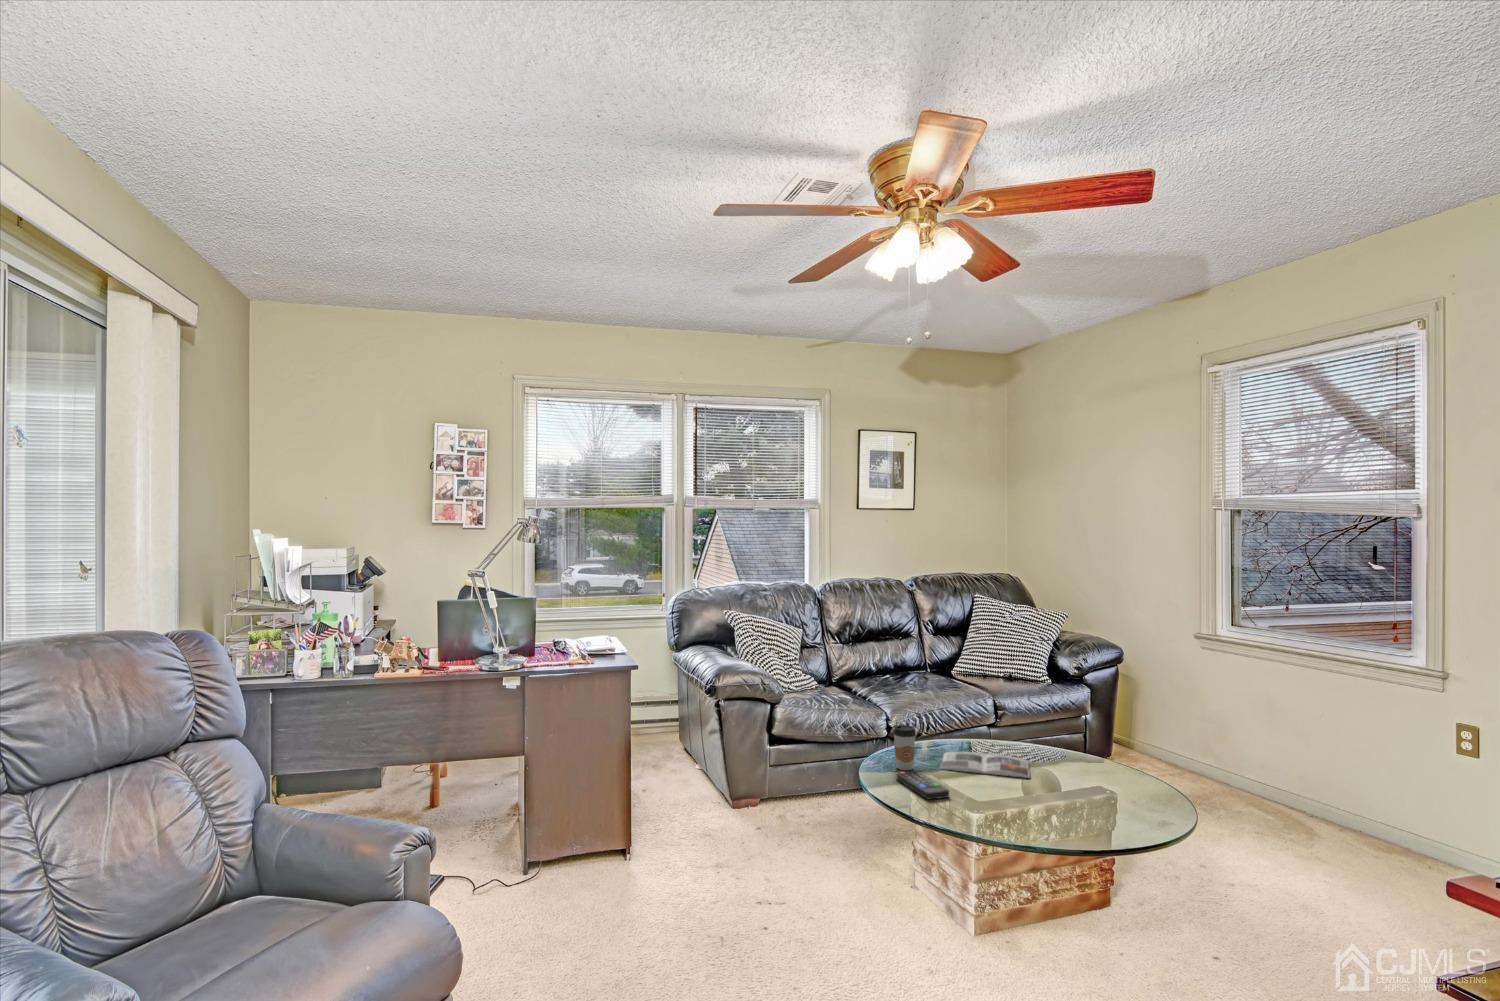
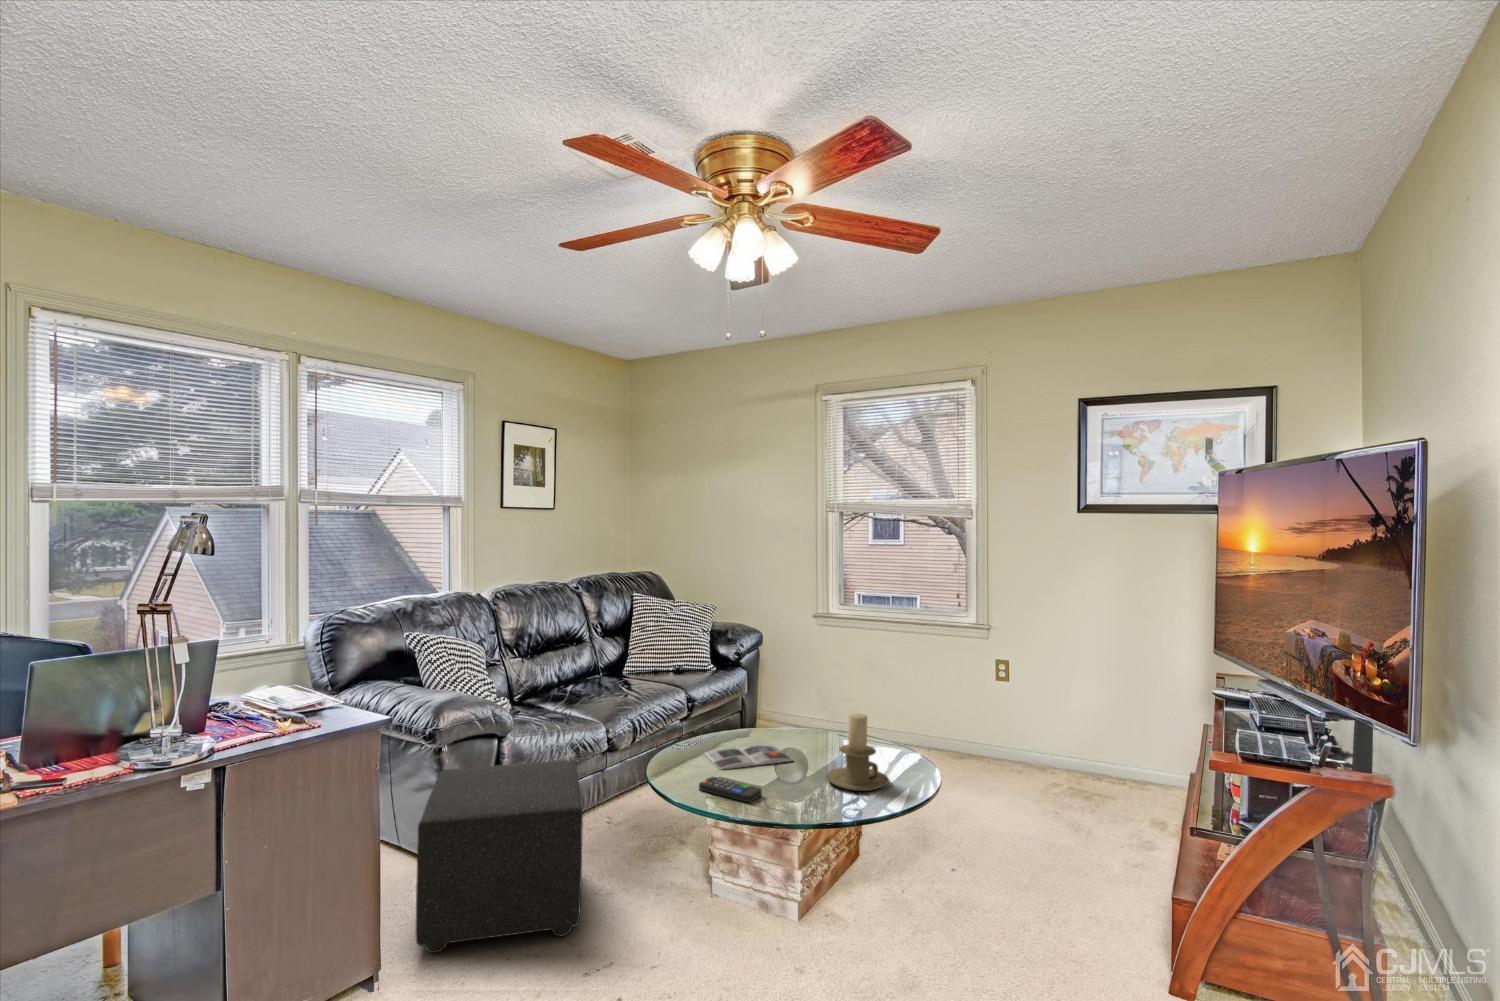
ottoman: none [657,721,816,877] -> present [416,760,583,953]
coffee cup: present [893,725,916,770] -> none [680,734,702,779]
candle holder: none [1035,732,1115,822] -> present [826,713,889,791]

